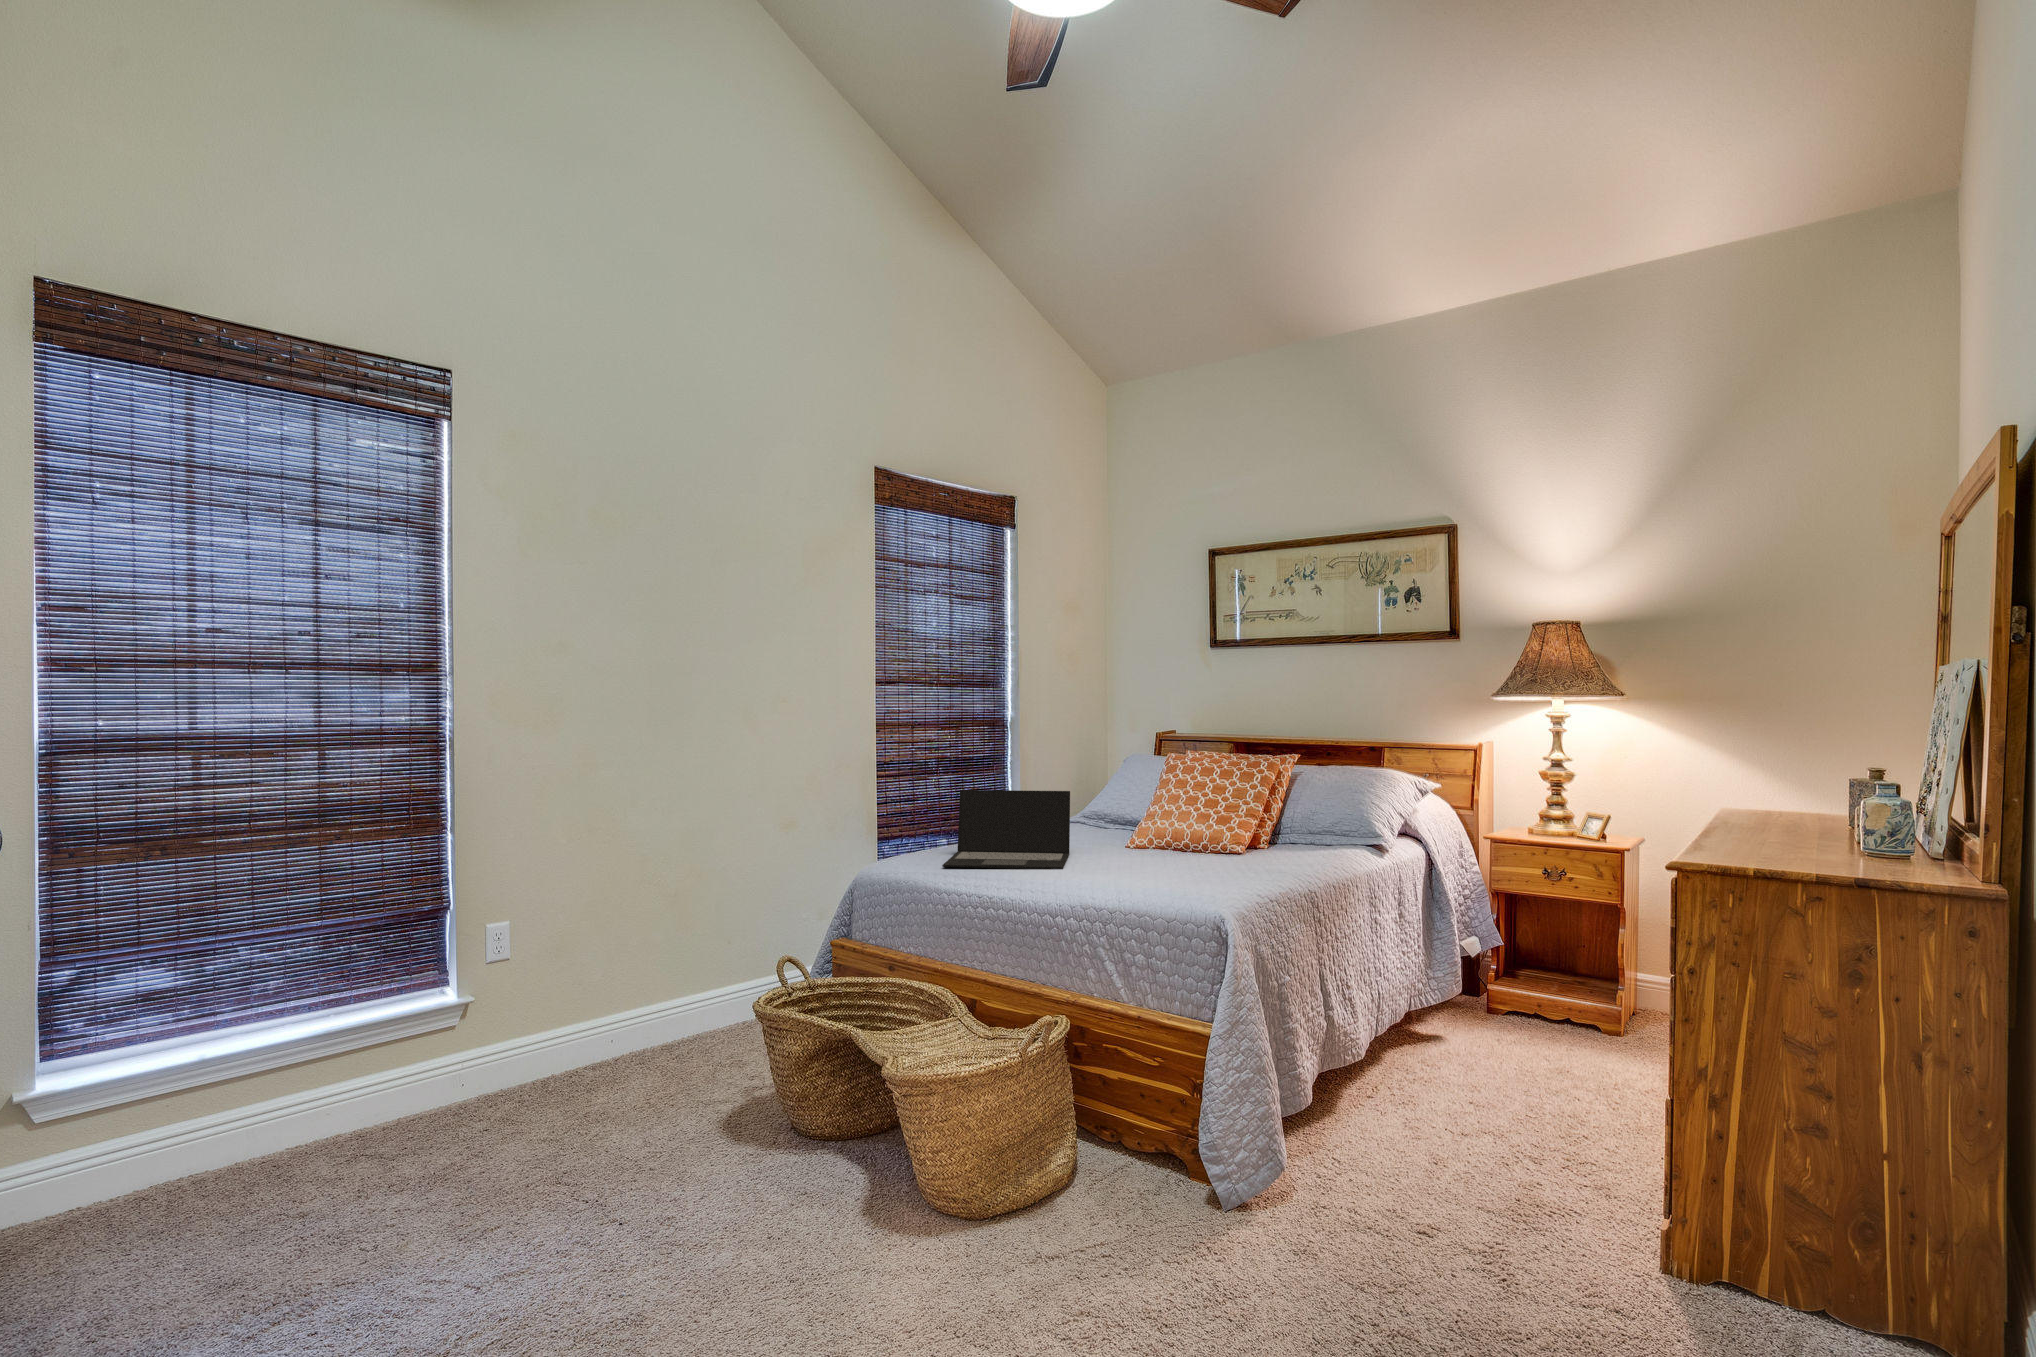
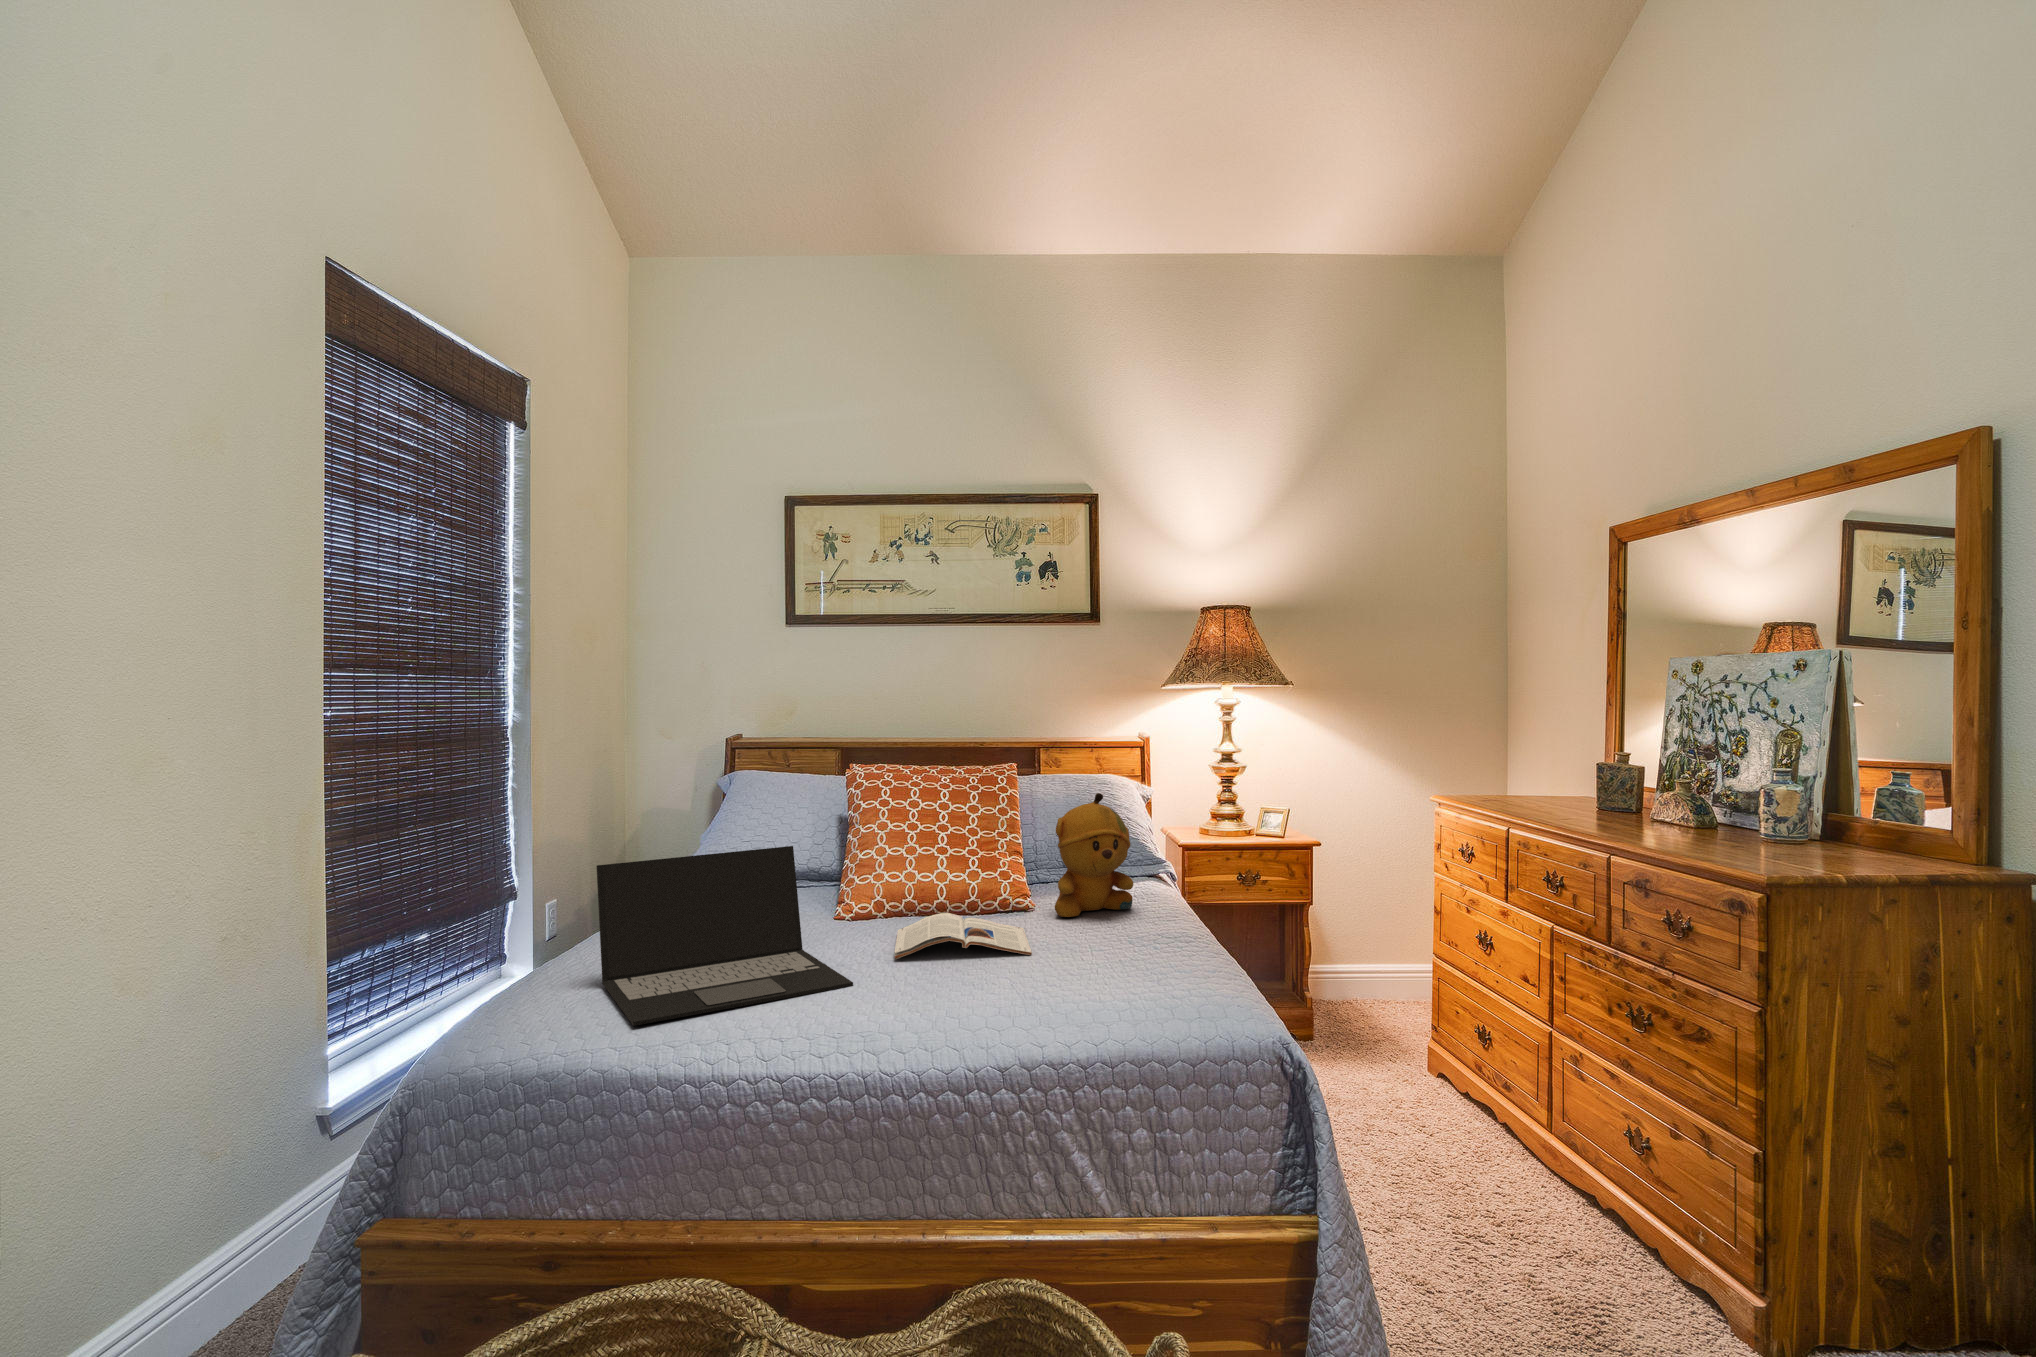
stuffed bear: none [1243,774,1308,860] -> present [1055,793,1133,917]
magazine: none [1104,844,1209,871] -> present [894,913,1032,959]

